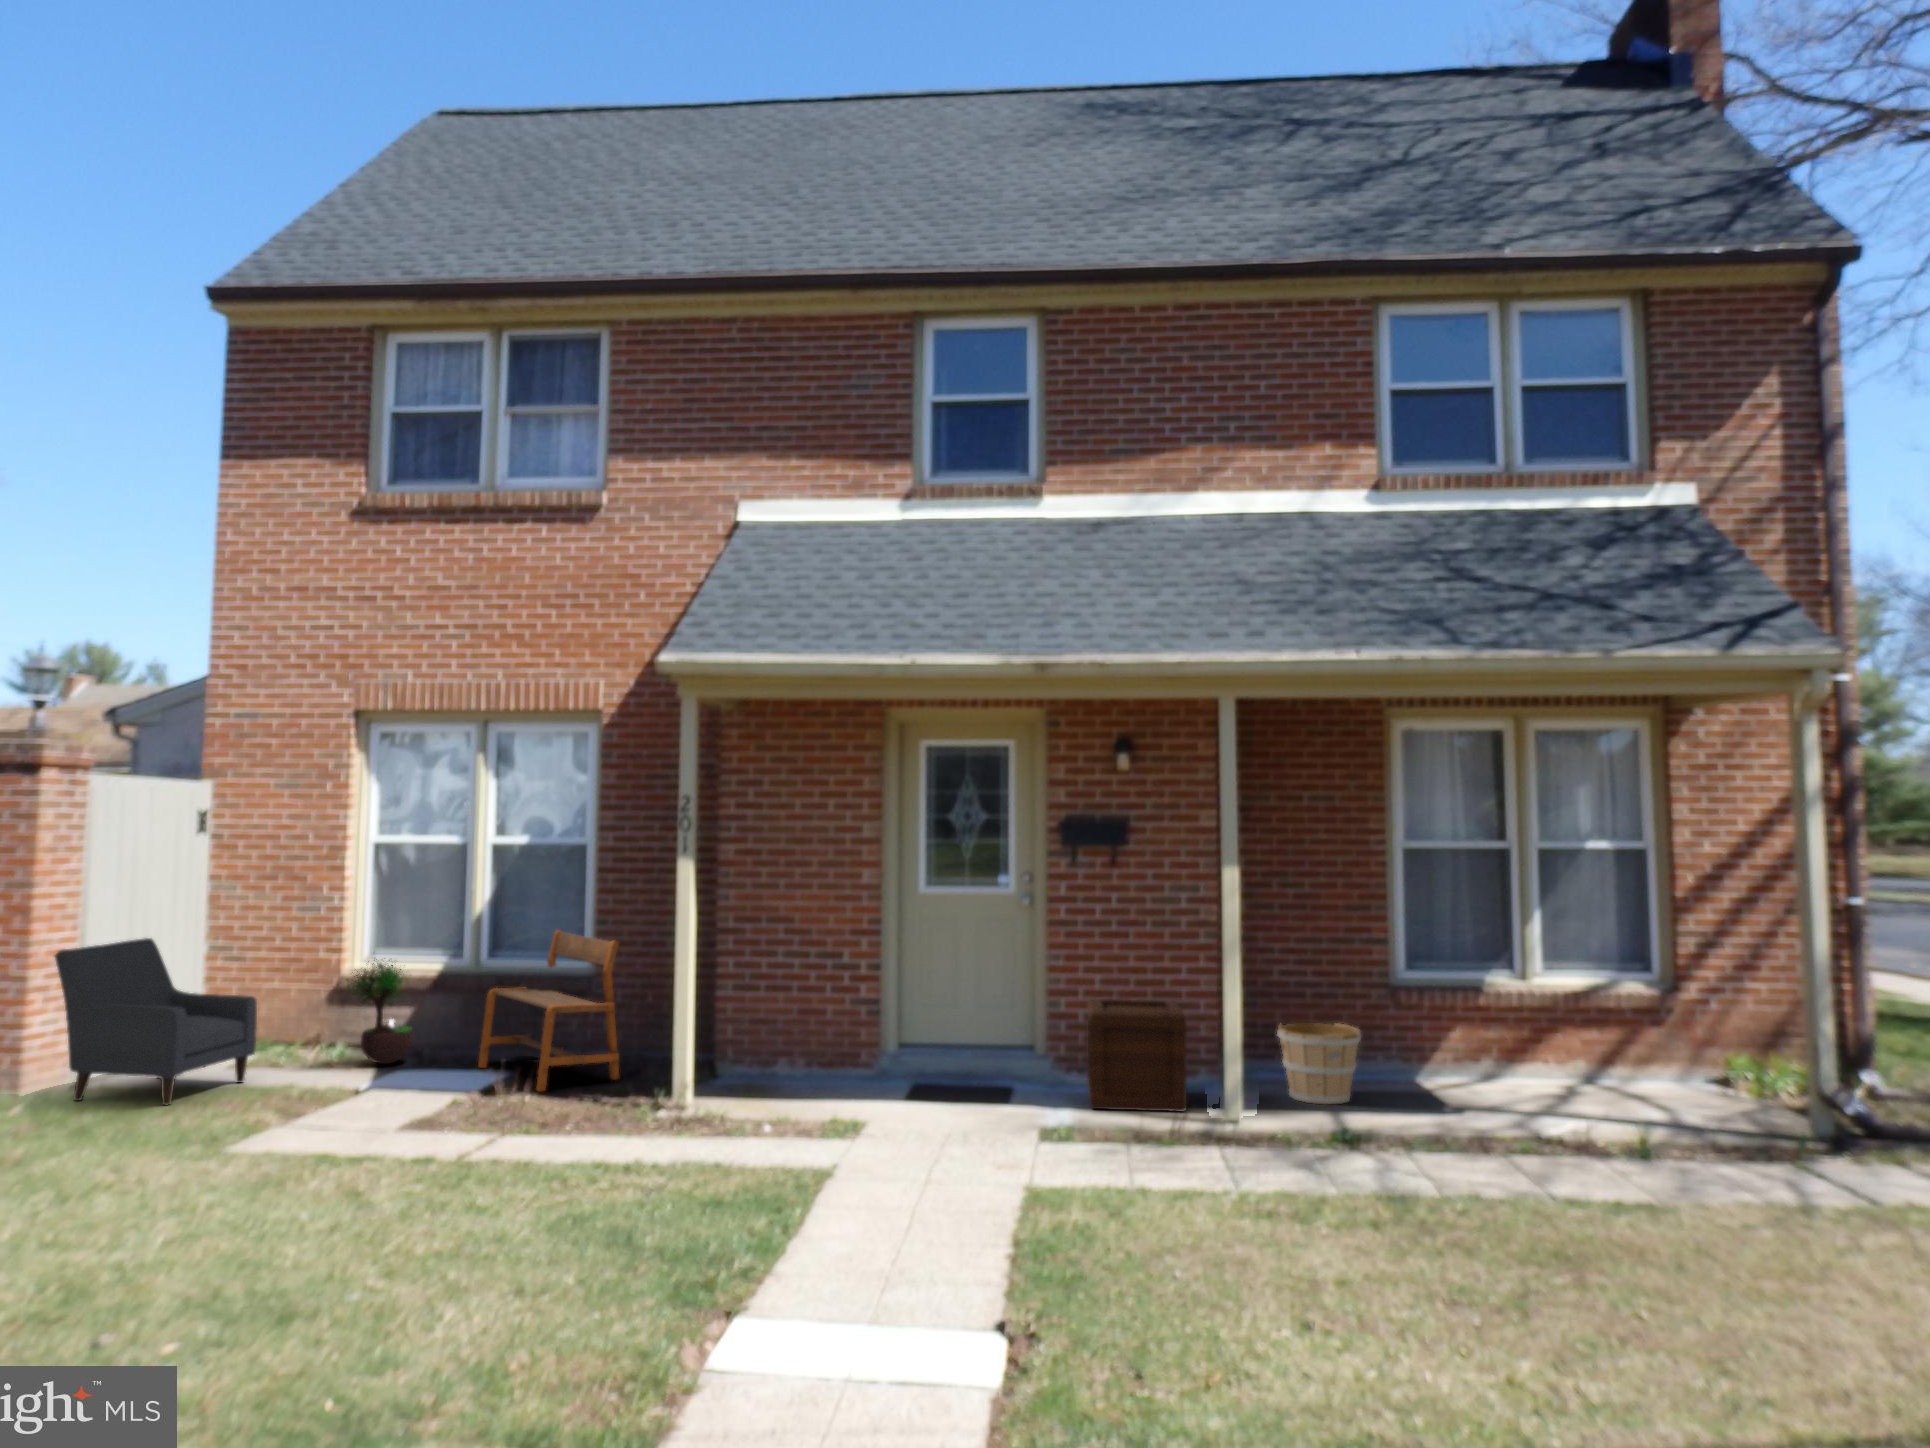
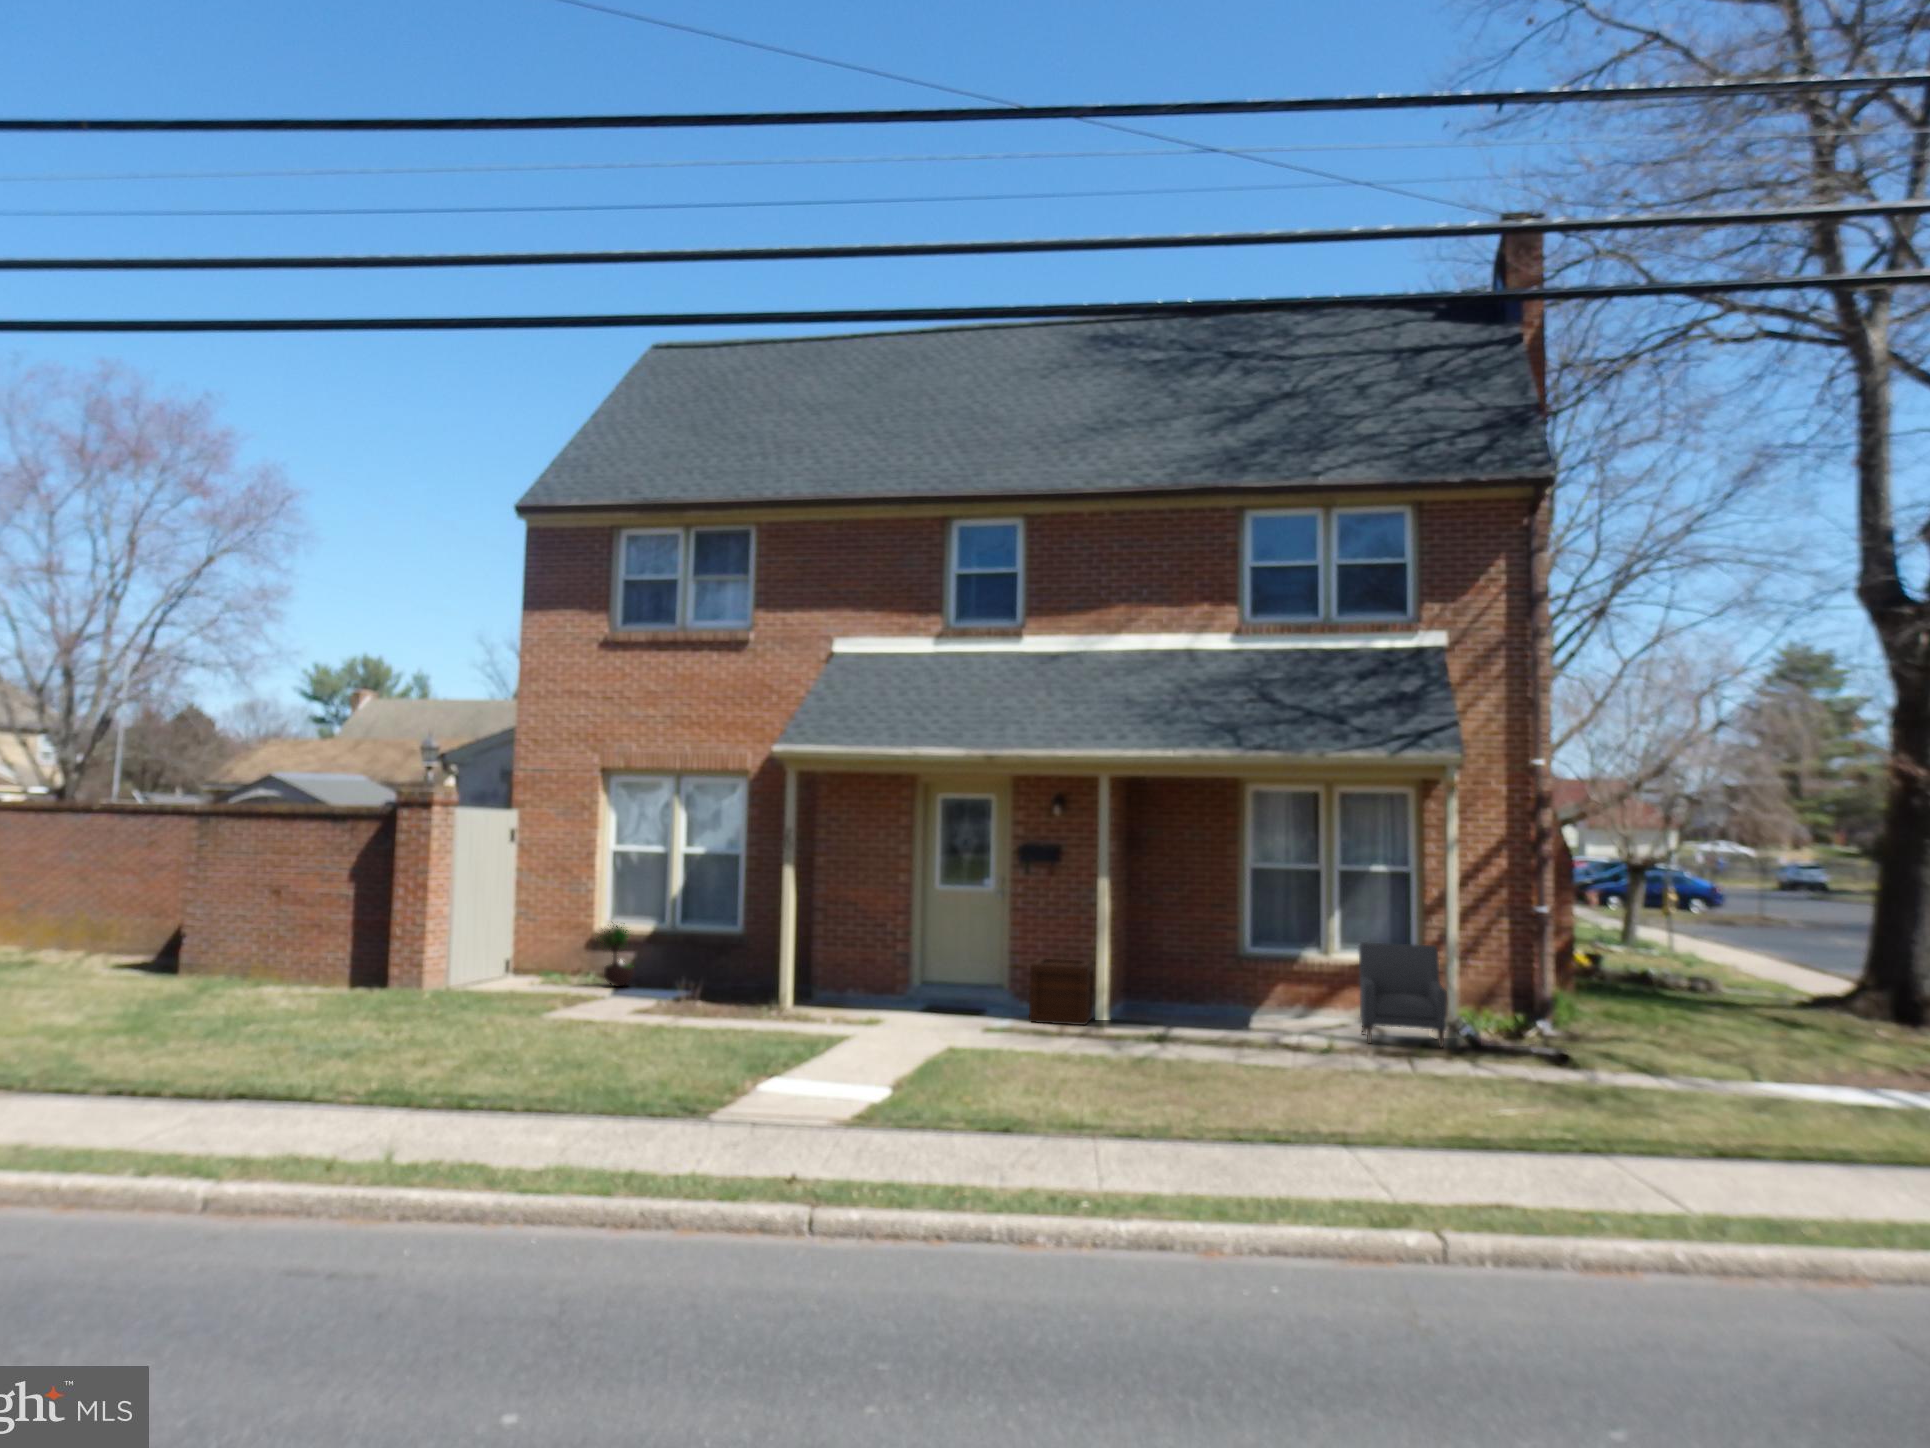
bench: present [478,930,619,1091] -> none [672,908,755,1001]
chair: present [55,938,257,1105] -> present [1359,942,1447,1047]
wooden bucket: present [1277,1023,1361,1104] -> none [1155,978,1208,1027]

